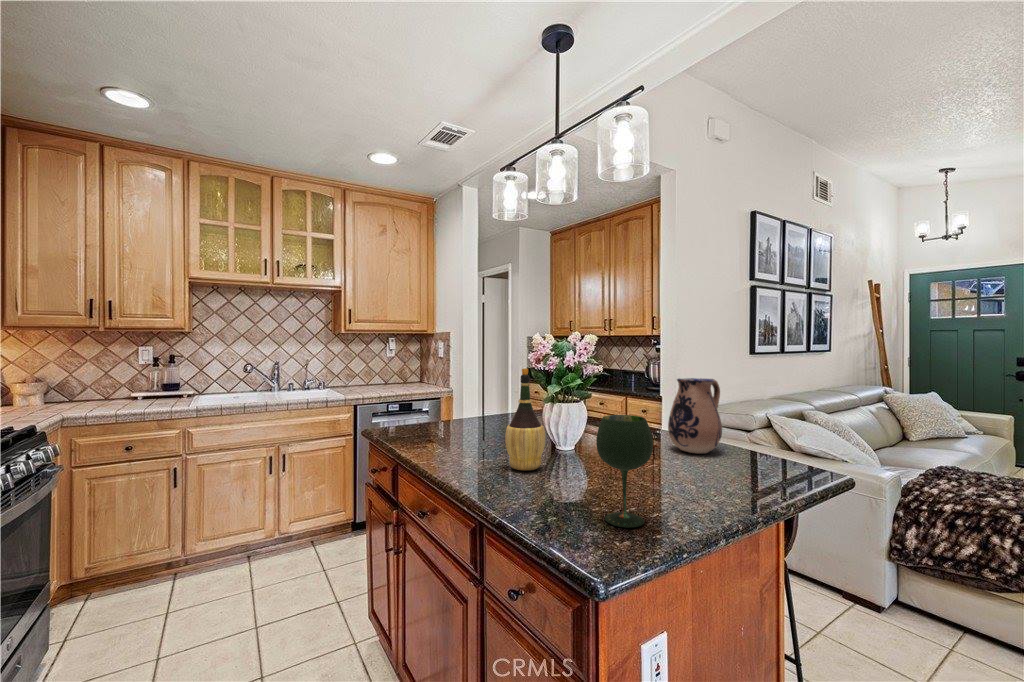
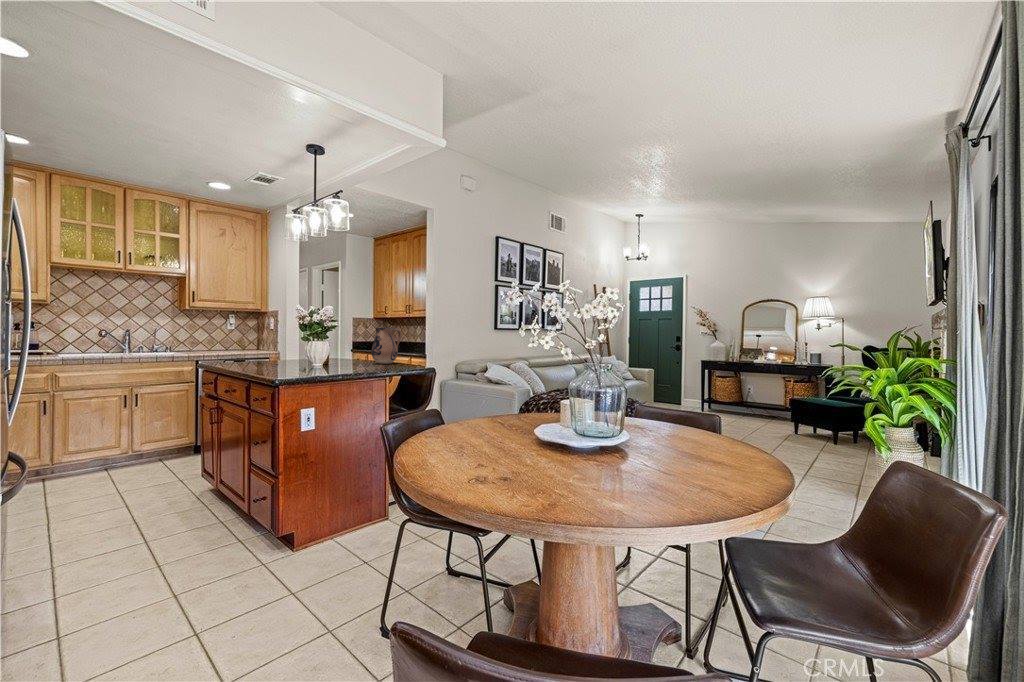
wine bottle: present [505,368,545,470] -> none [273,318,295,366]
wine glass: present [596,415,653,528] -> none [296,330,319,371]

